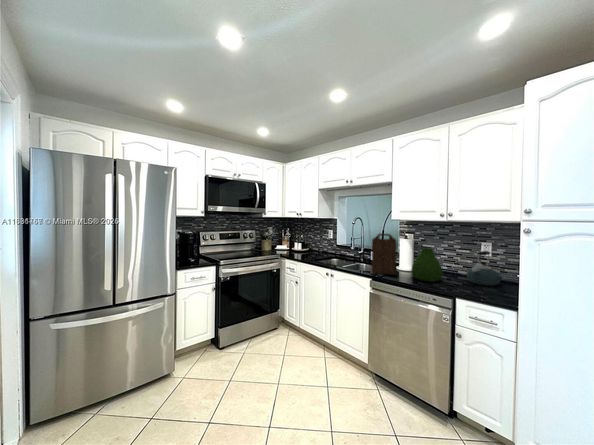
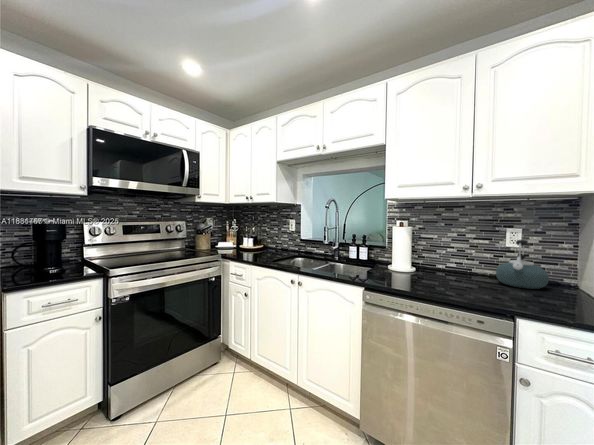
cutting board: present [371,234,396,274] -> none [364,217,399,278]
vase: present [411,247,443,282] -> none [423,236,472,287]

